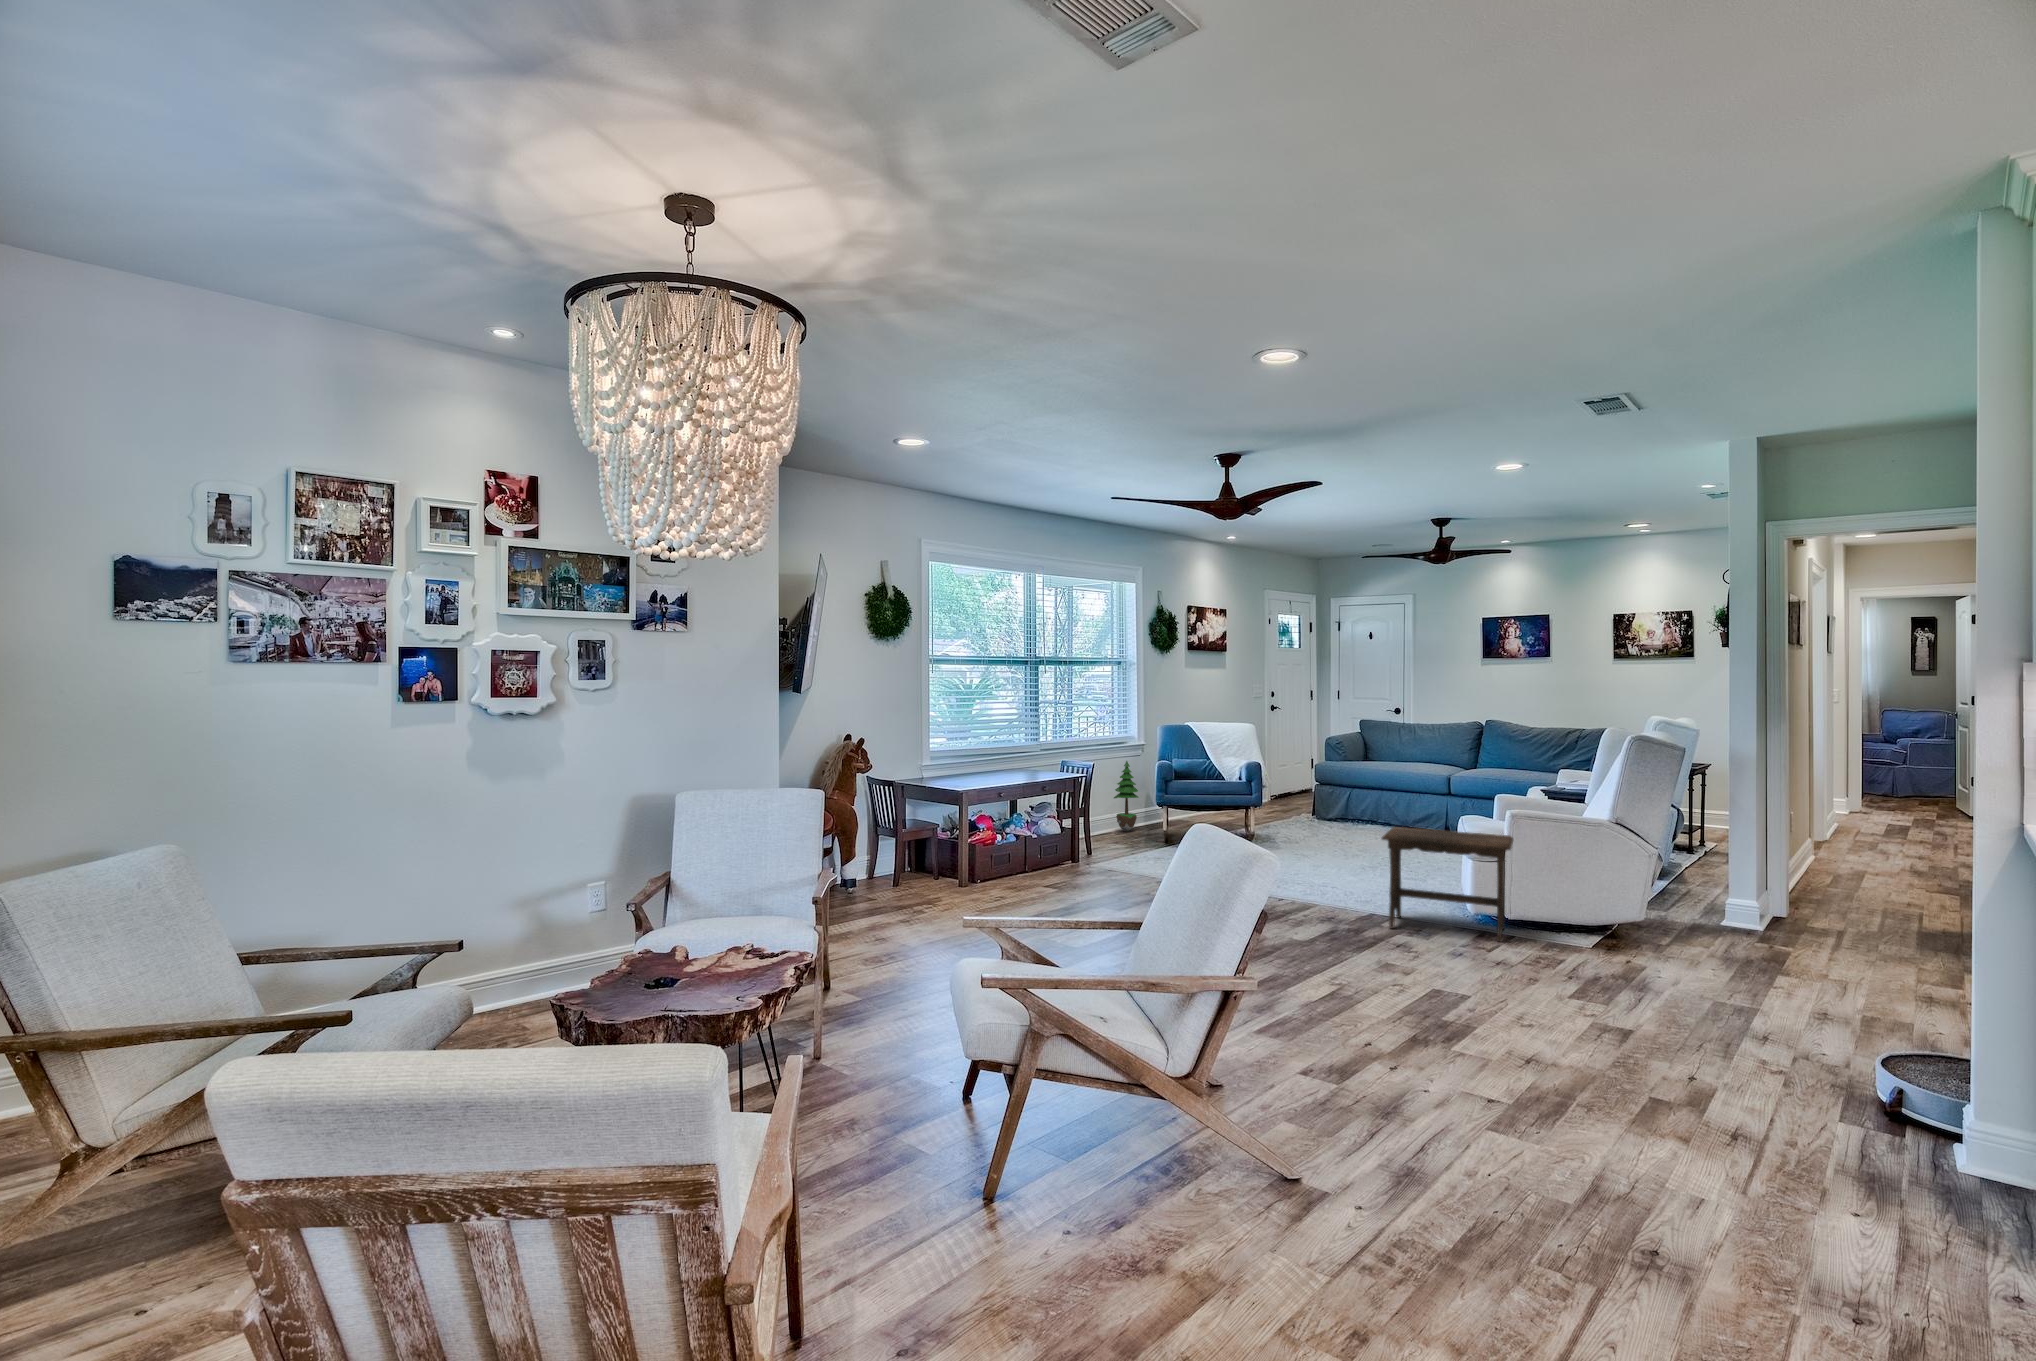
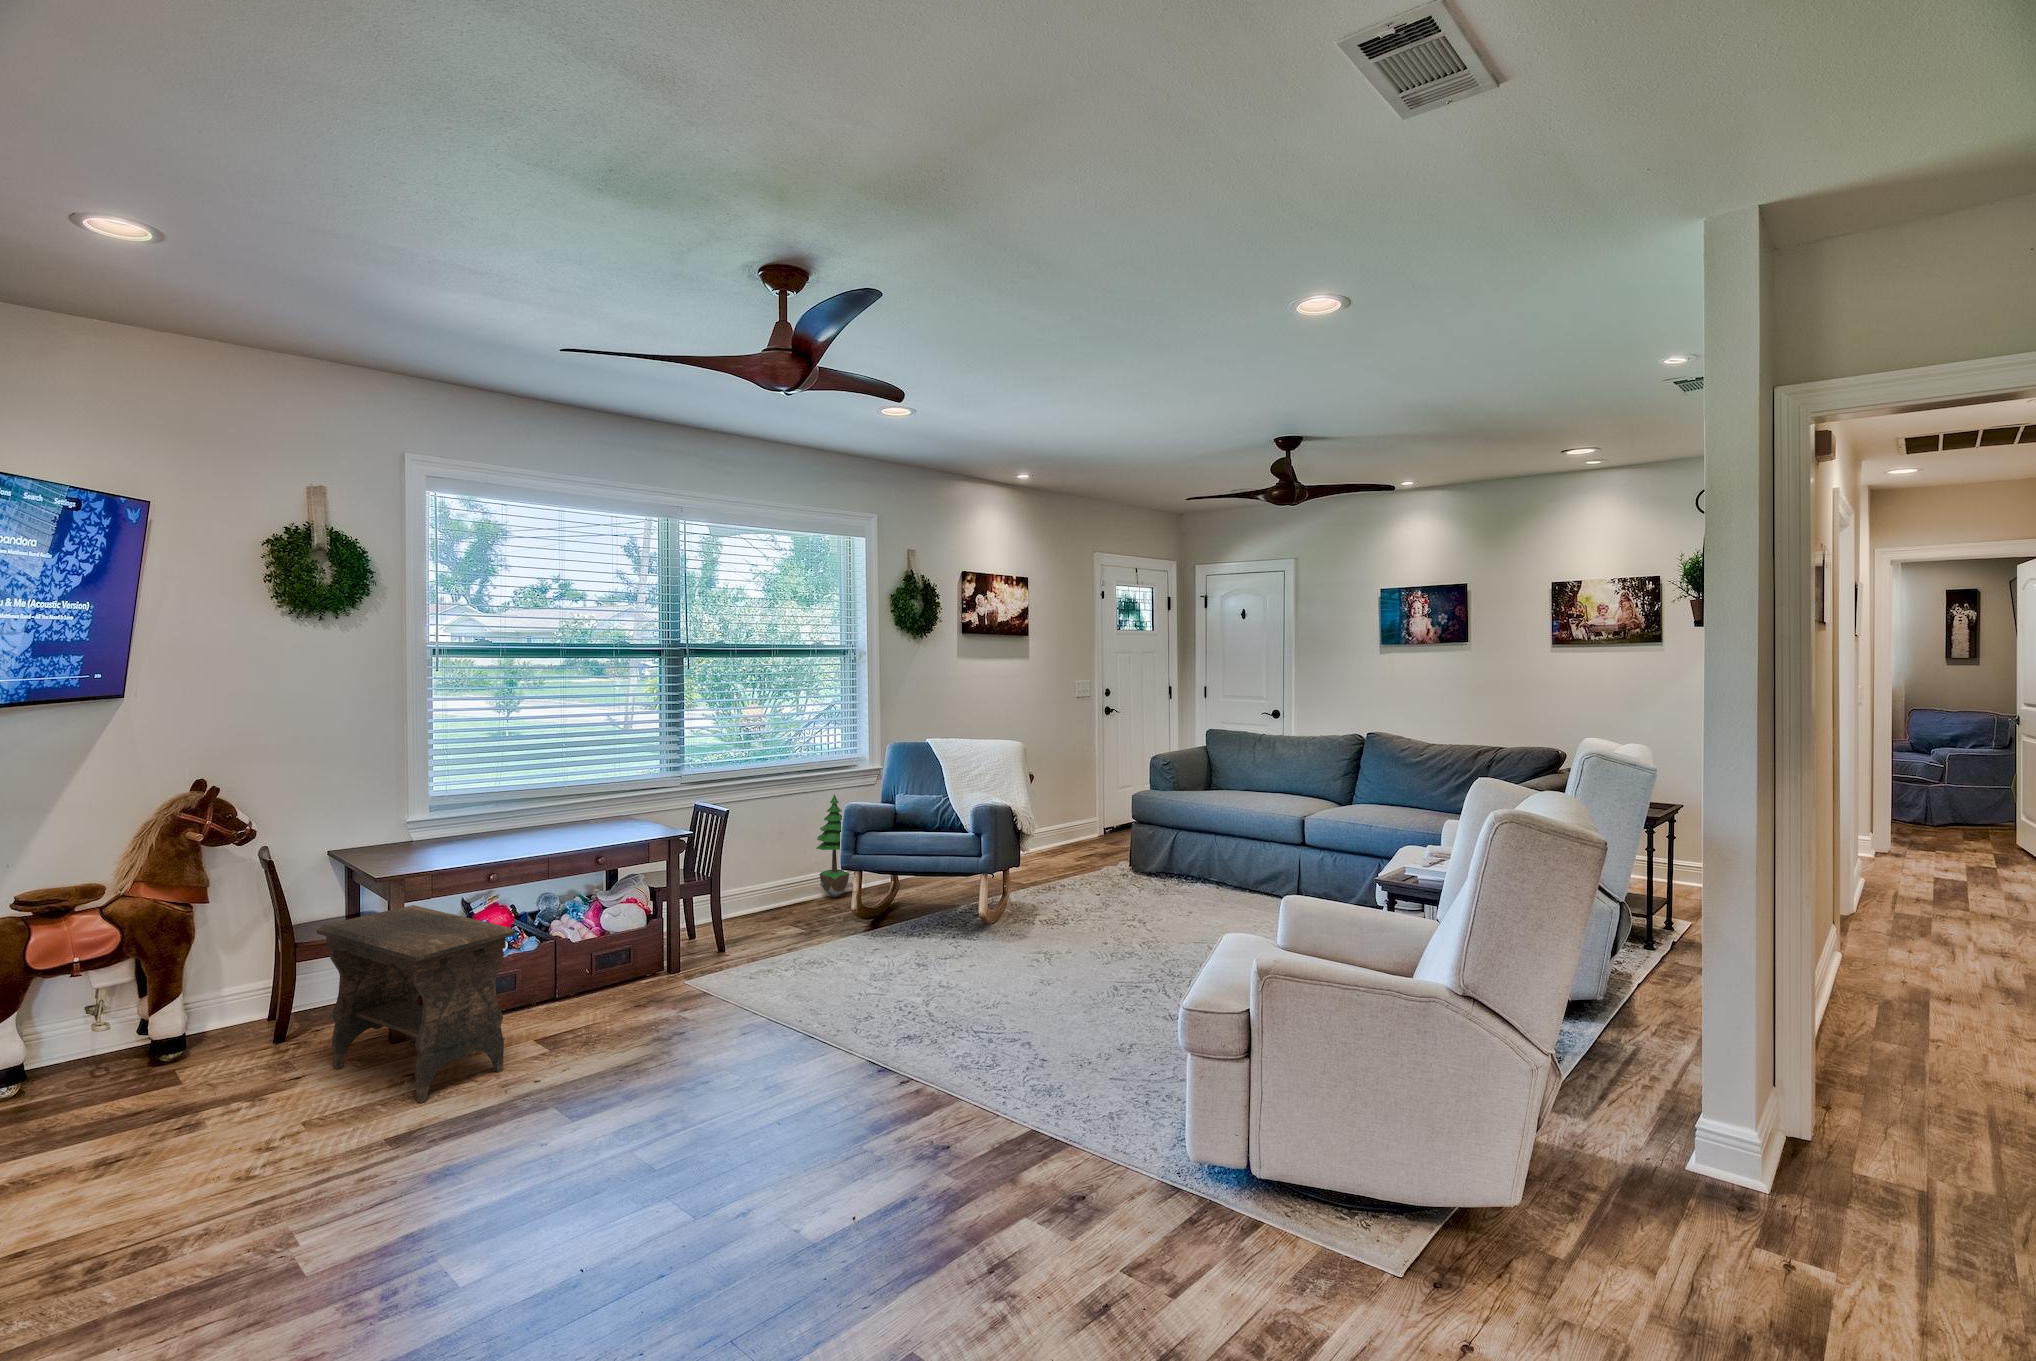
footstool: present [1382,827,1513,942] -> present [317,905,515,1103]

